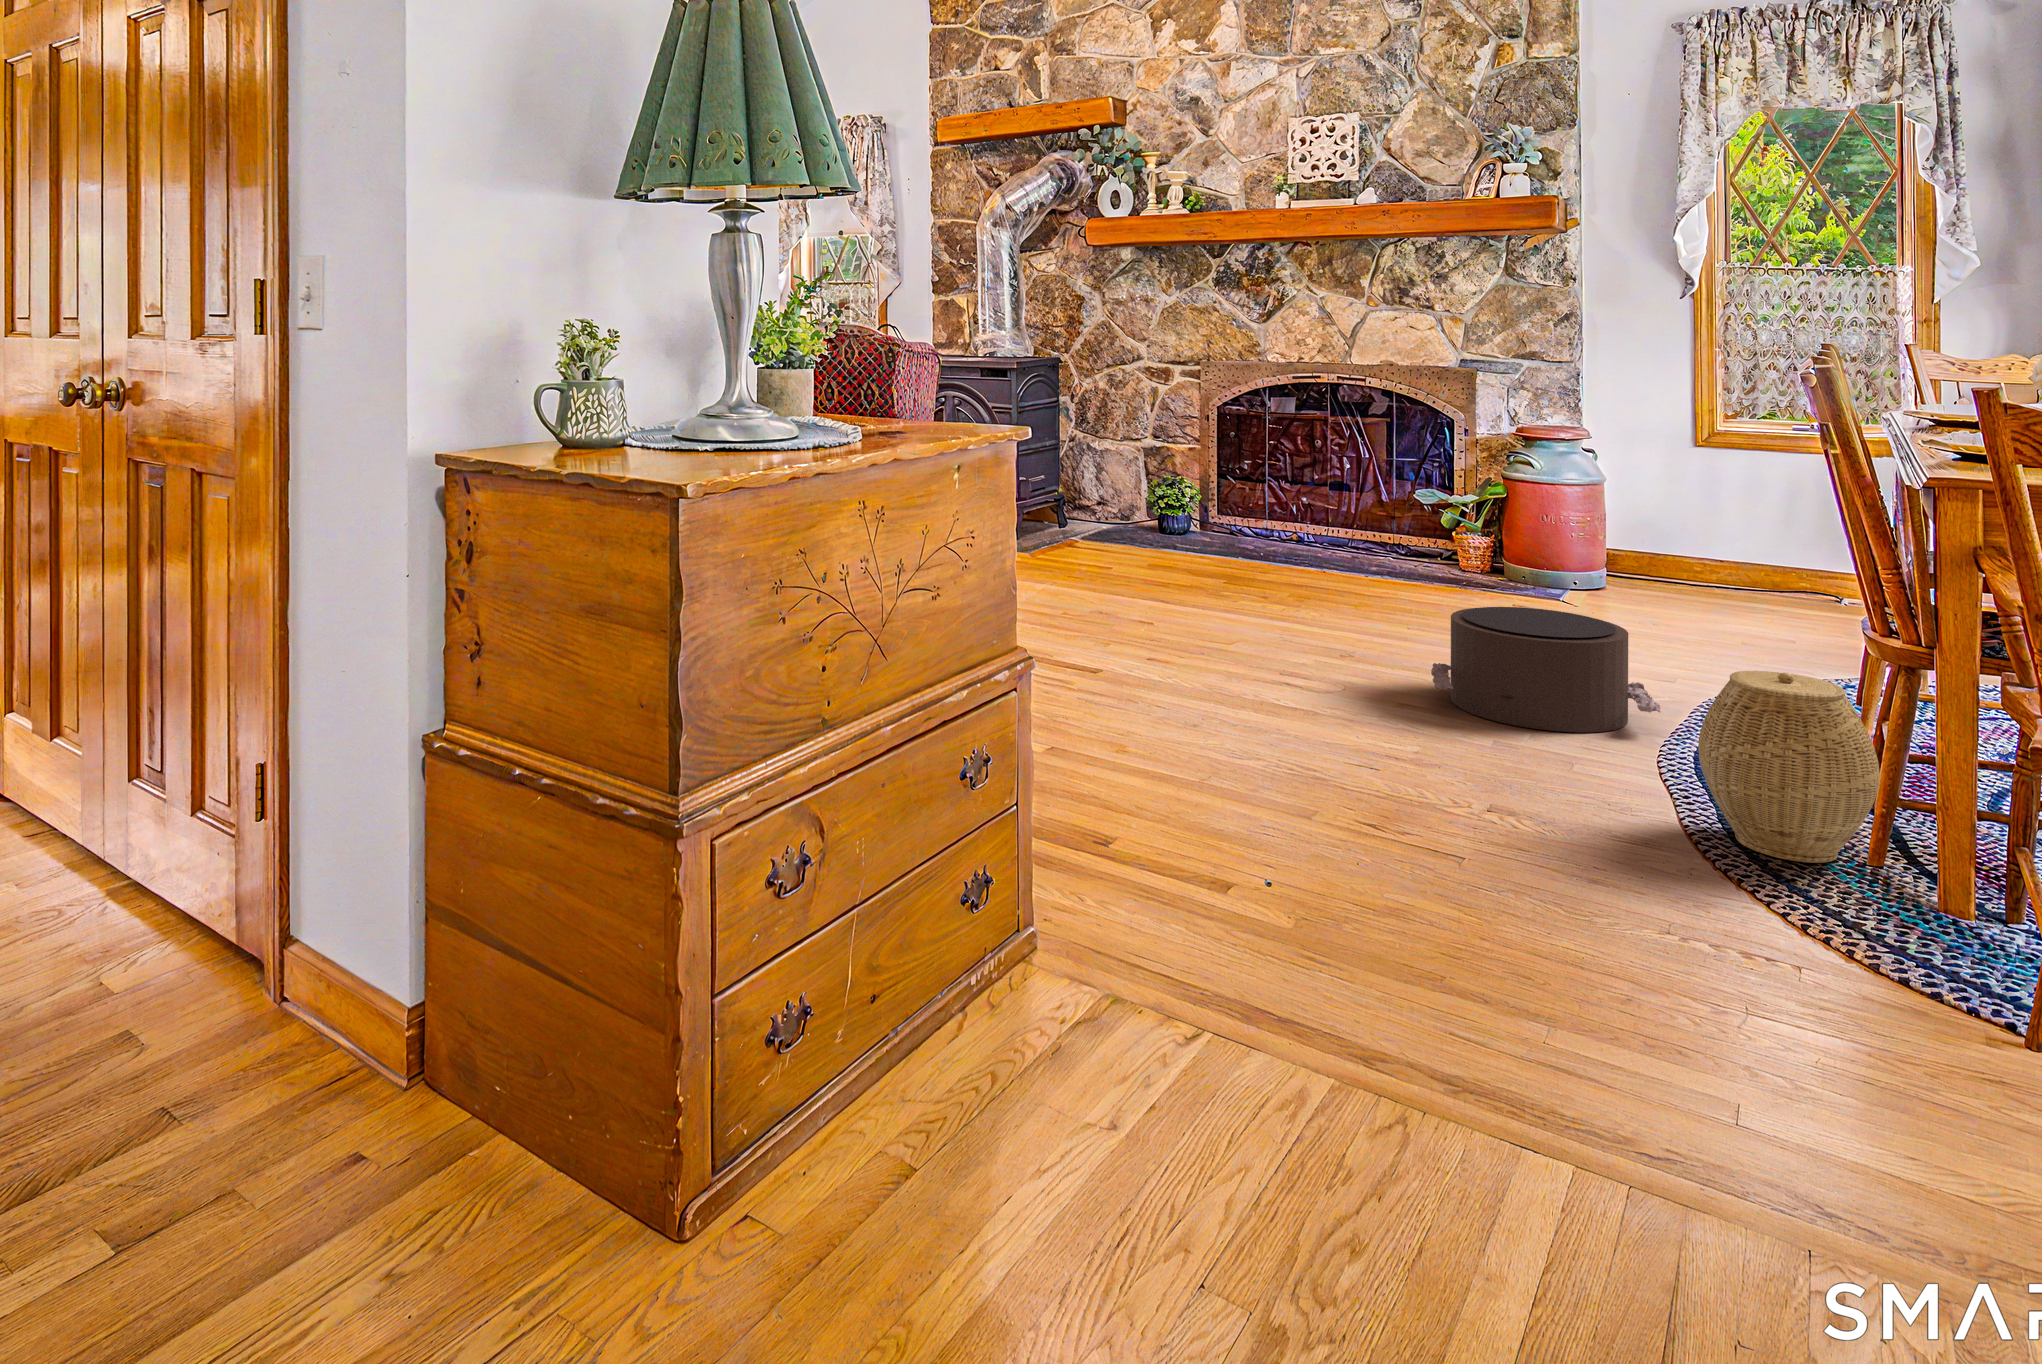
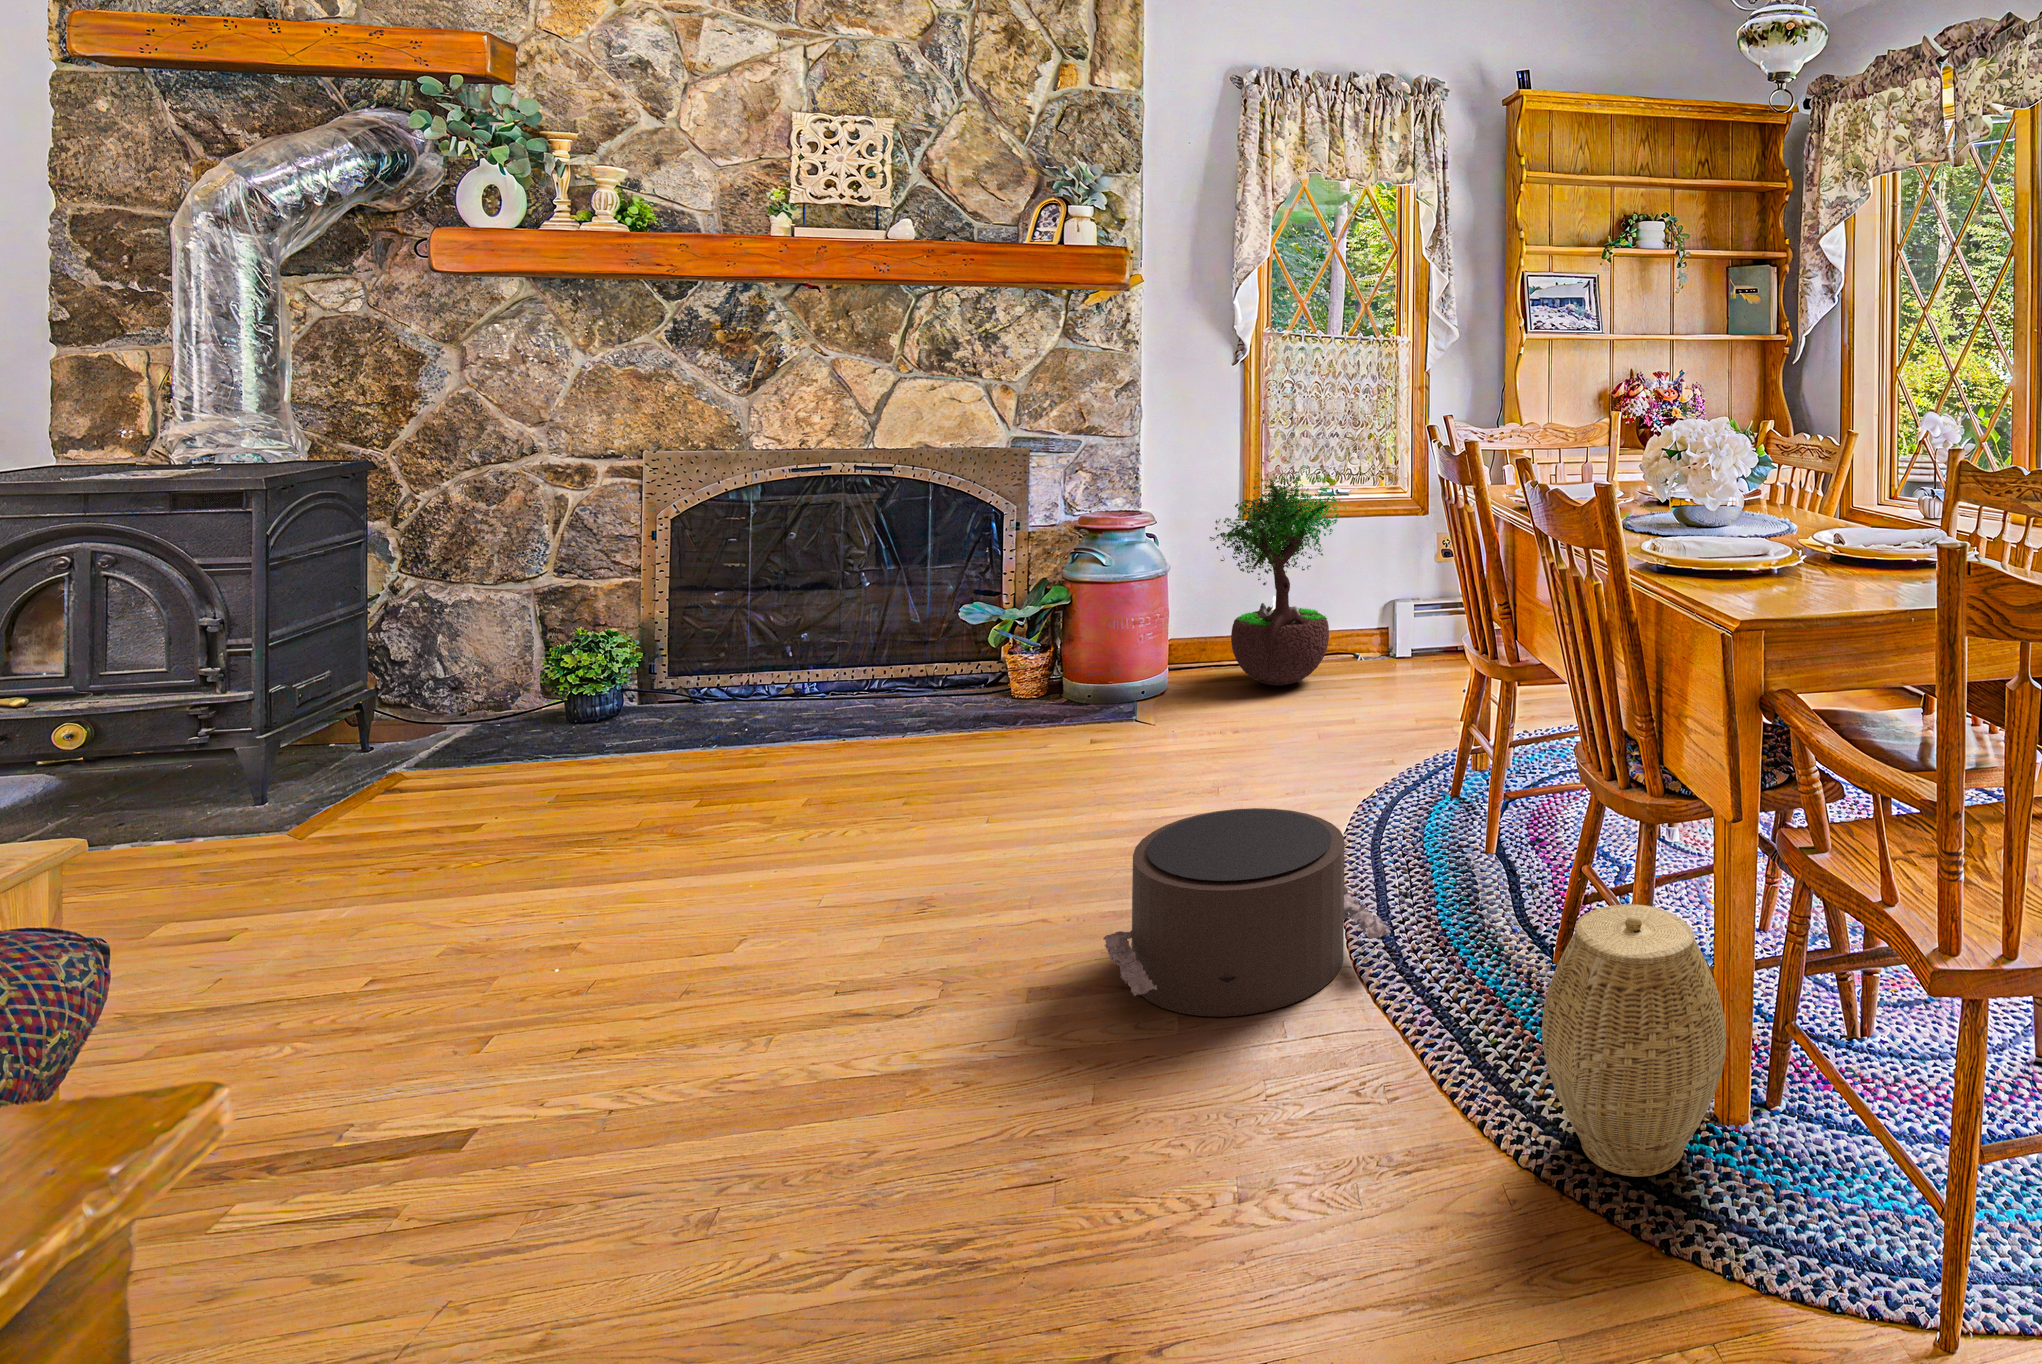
potted tree: none [1636,382,1792,596] -> present [1210,462,1346,686]

